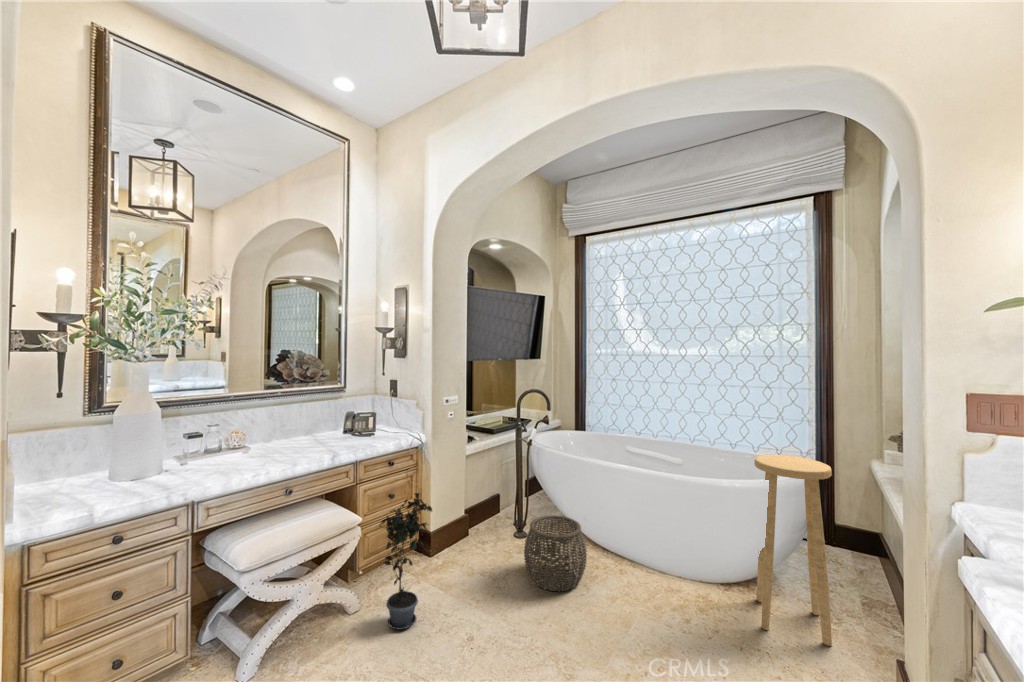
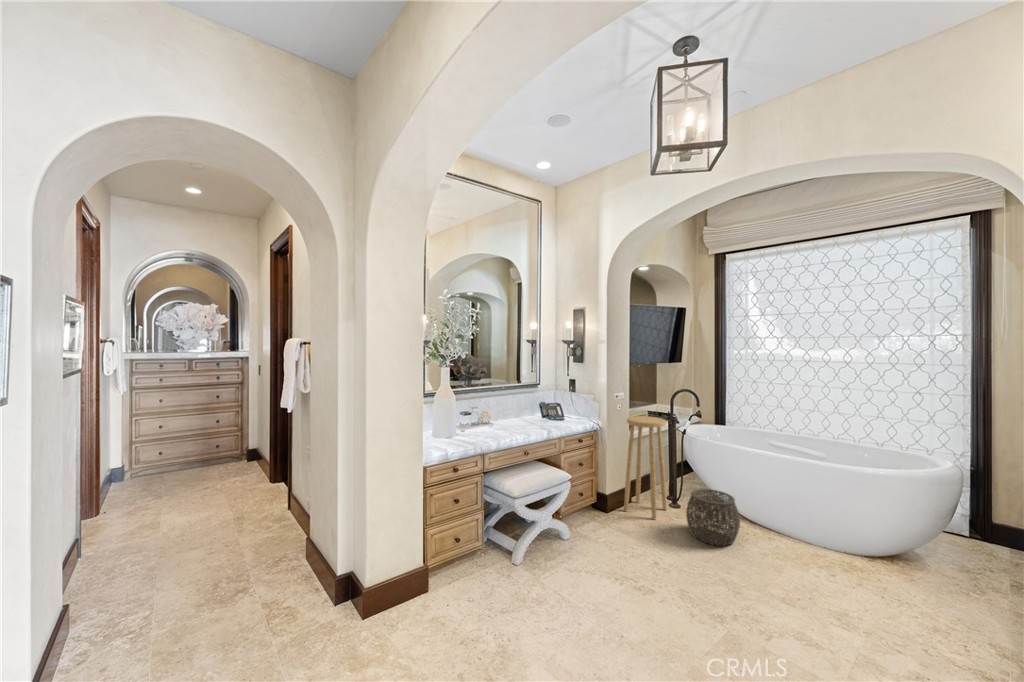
stool: present [754,455,832,646] -> present [624,416,667,519]
potted plant: present [380,493,432,630] -> none [584,461,624,554]

